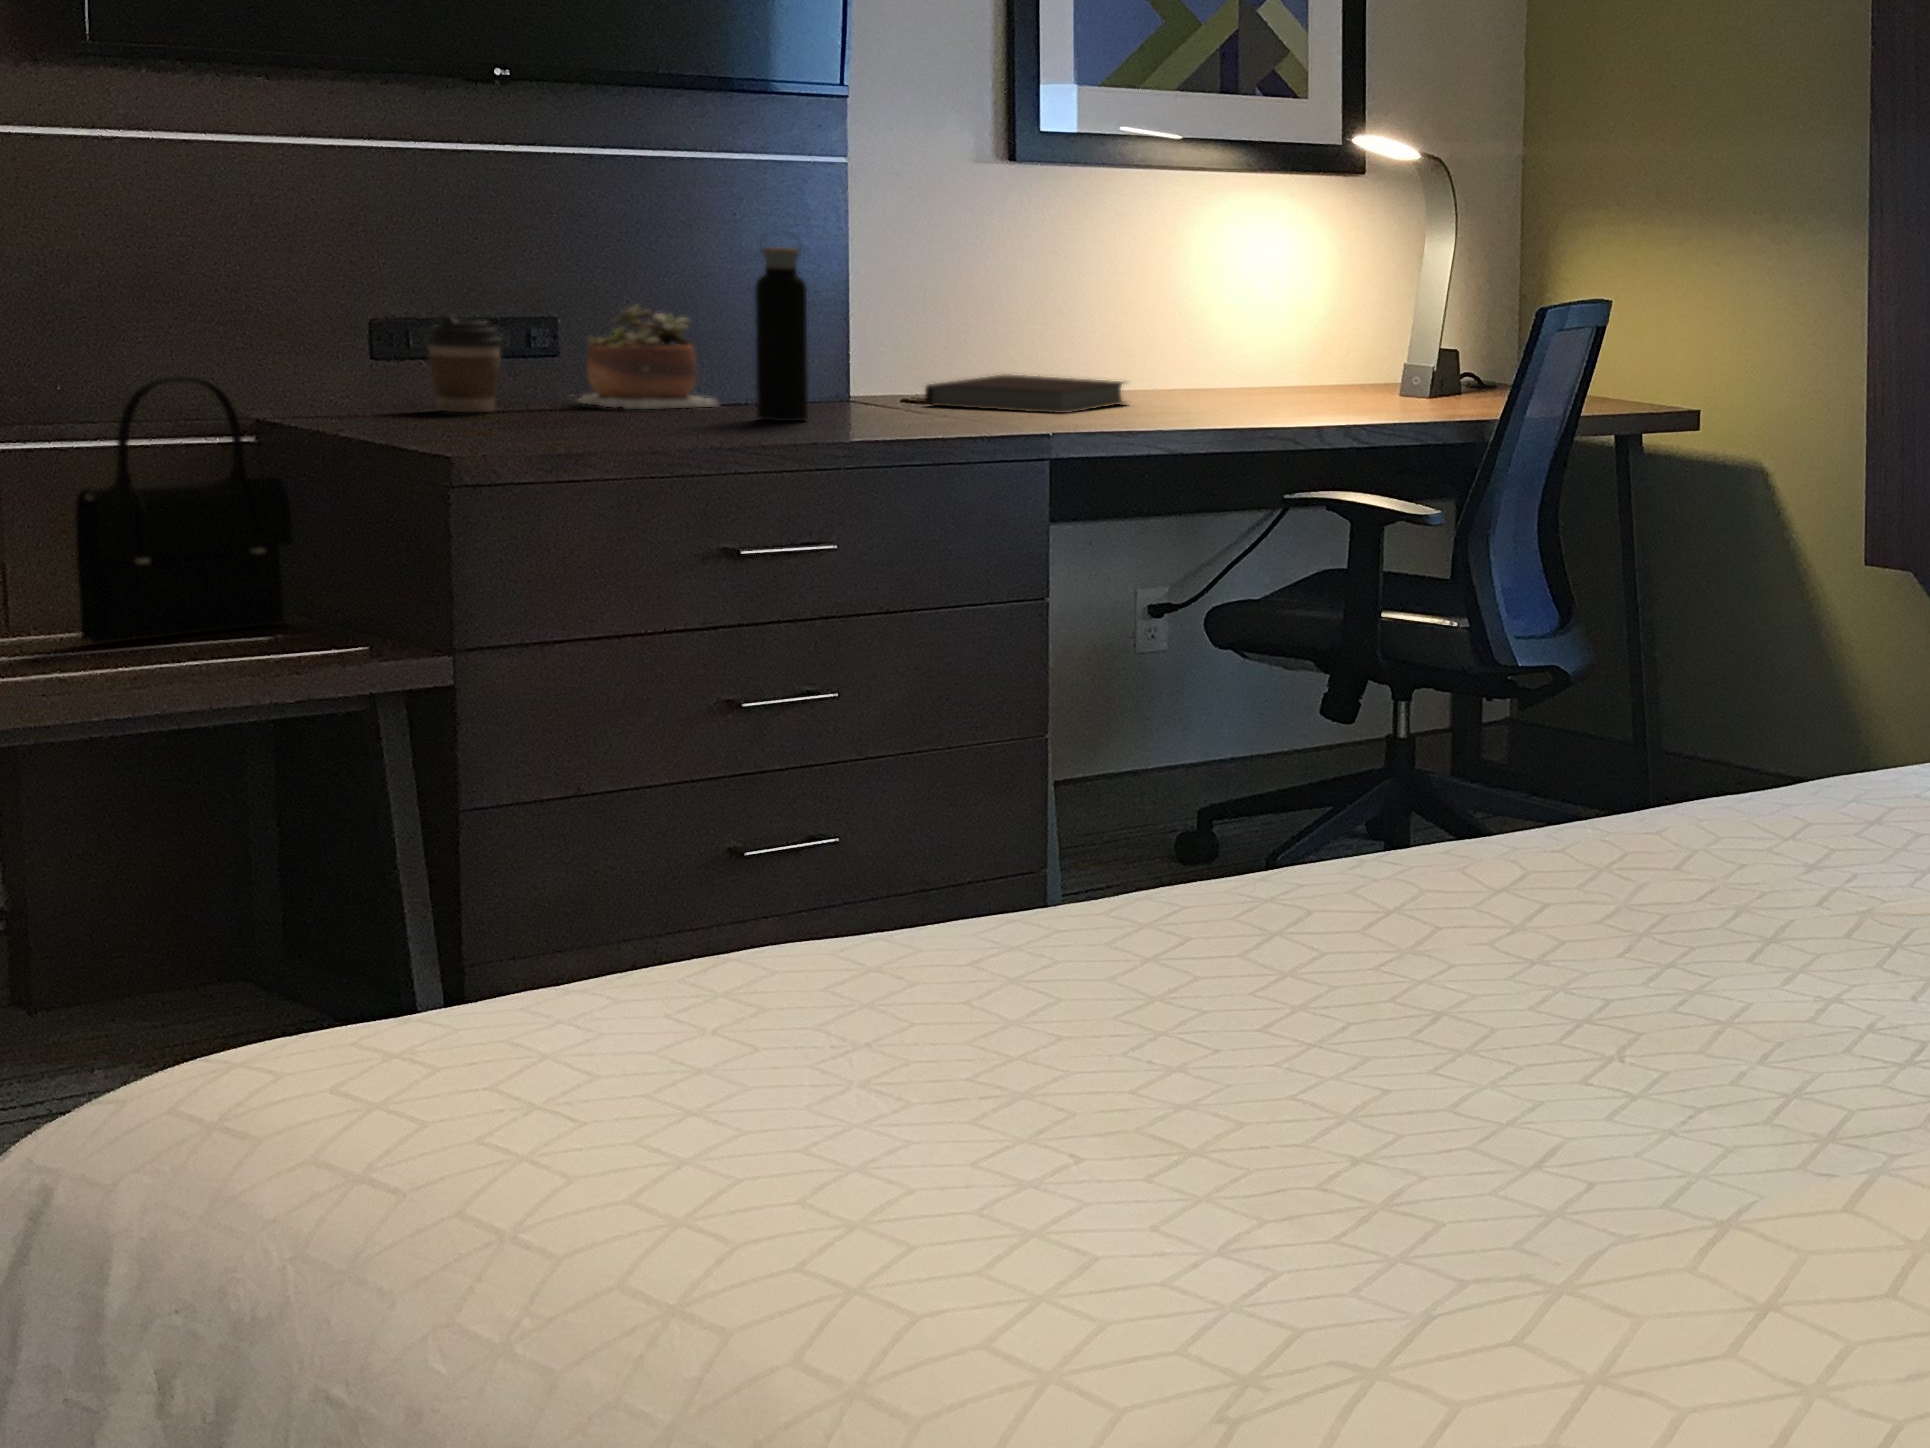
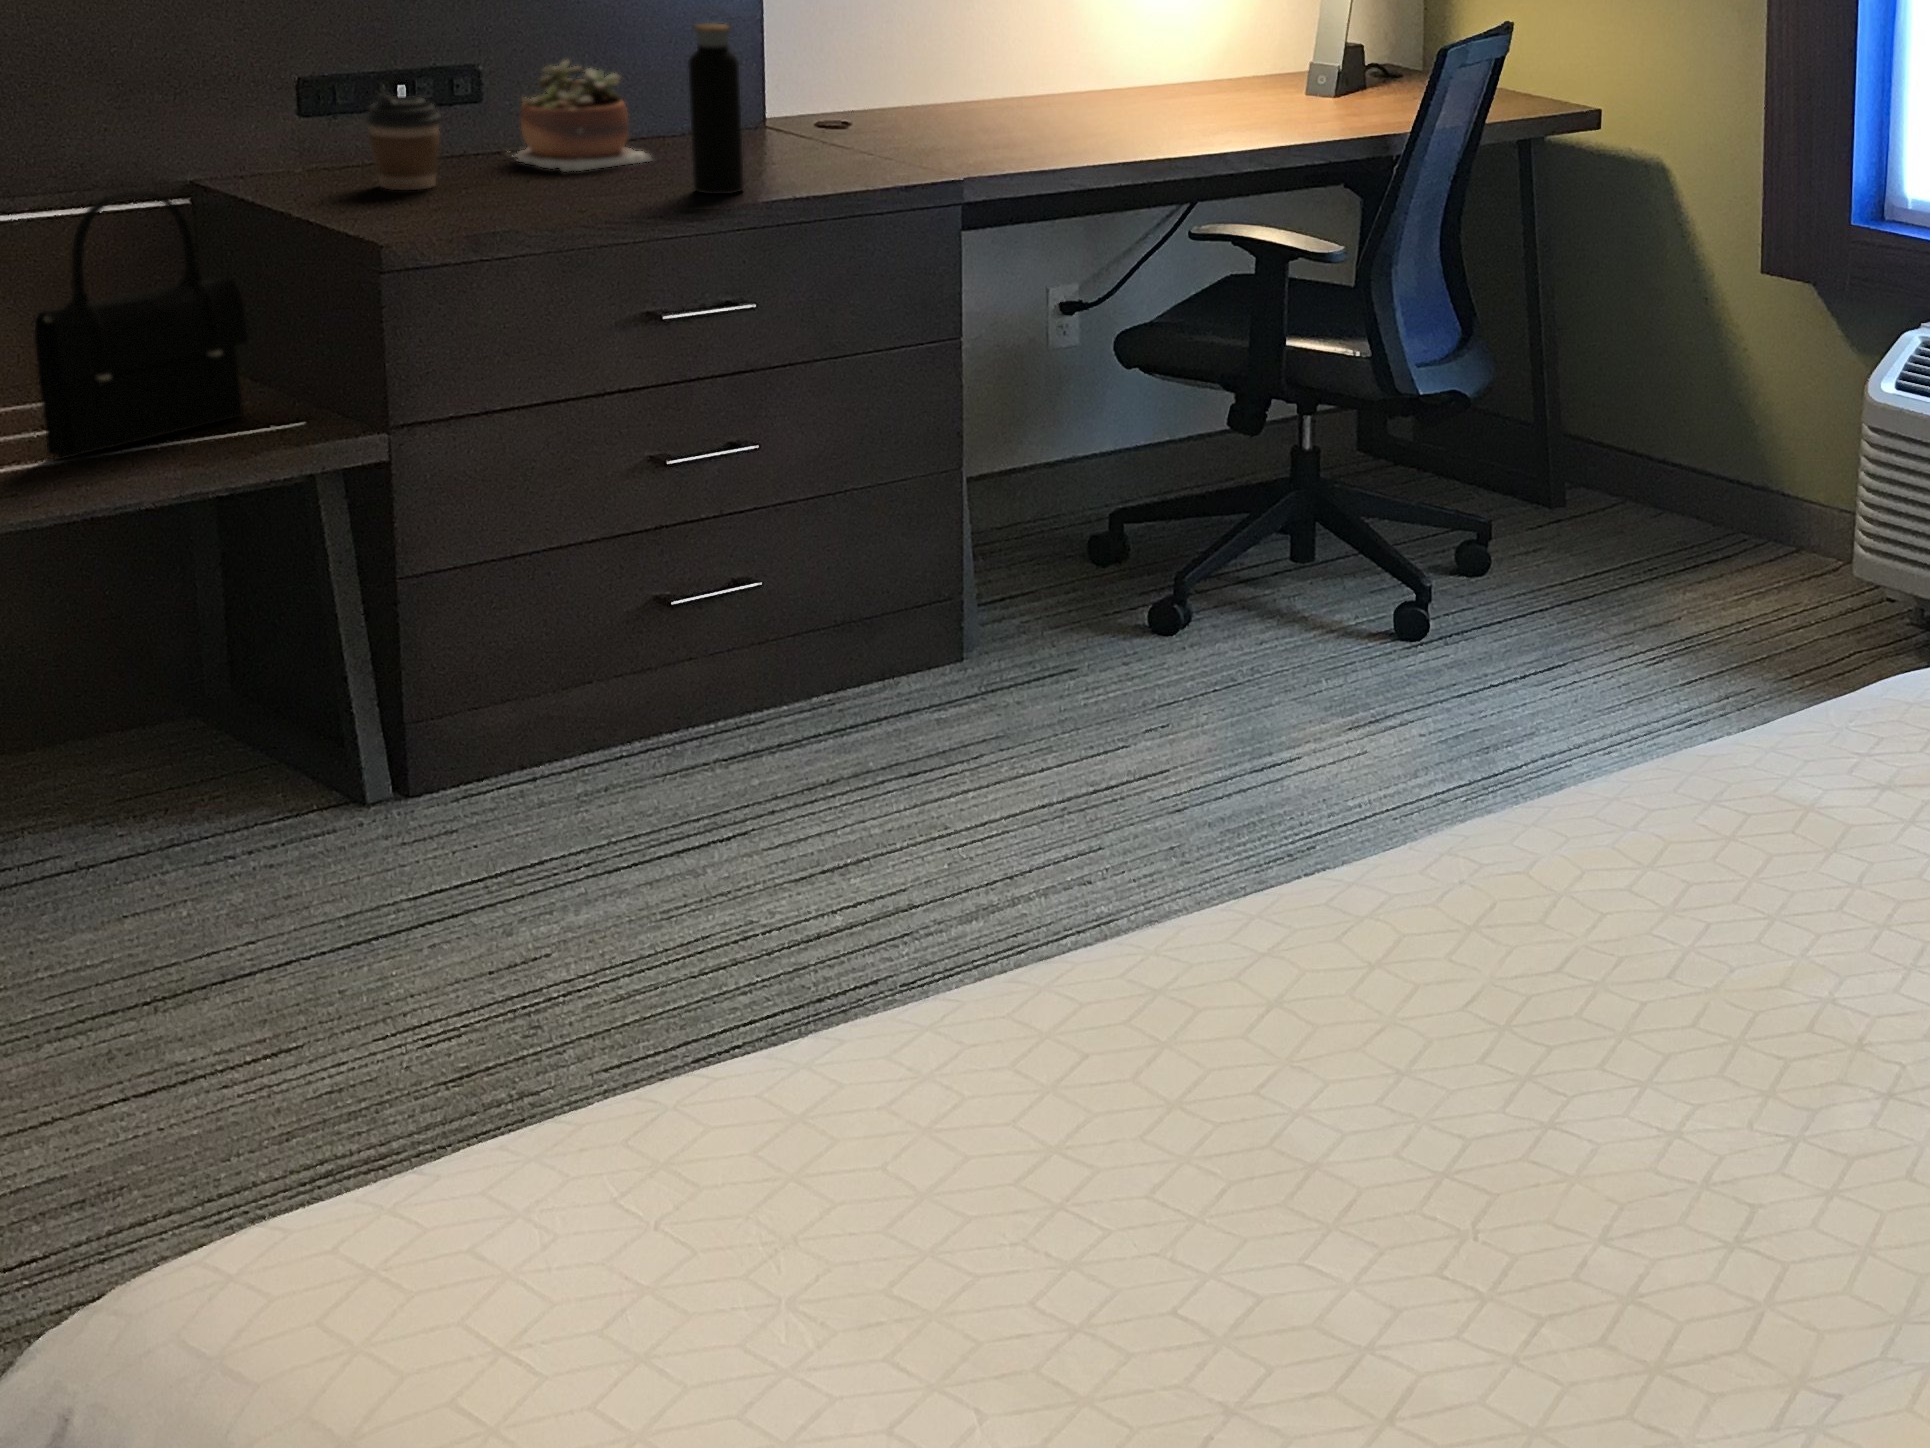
notebook: present [925,375,1126,413] -> none [850,101,1047,157]

